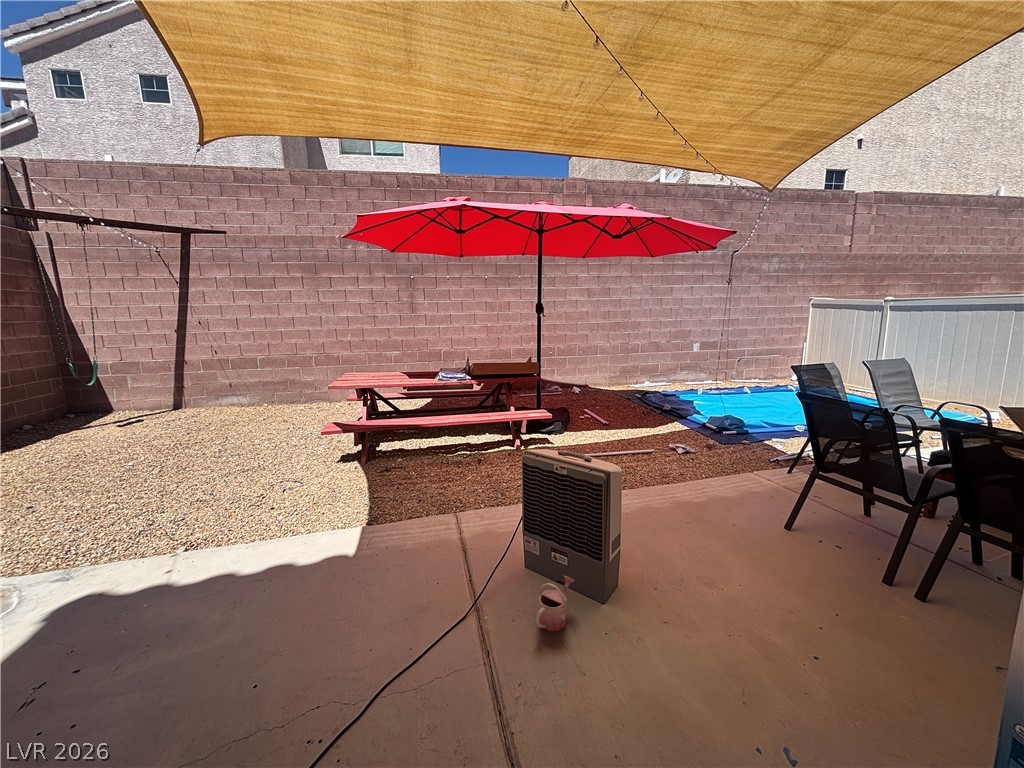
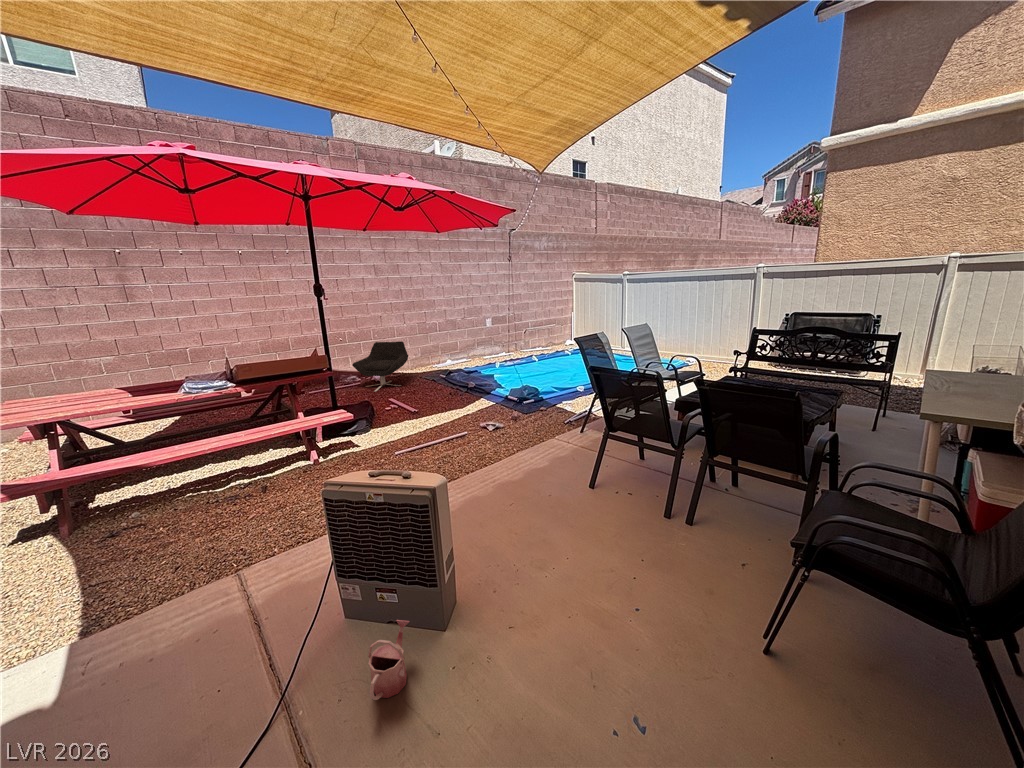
lounge chair: none [559,357,610,401] -> present [352,341,408,391]

